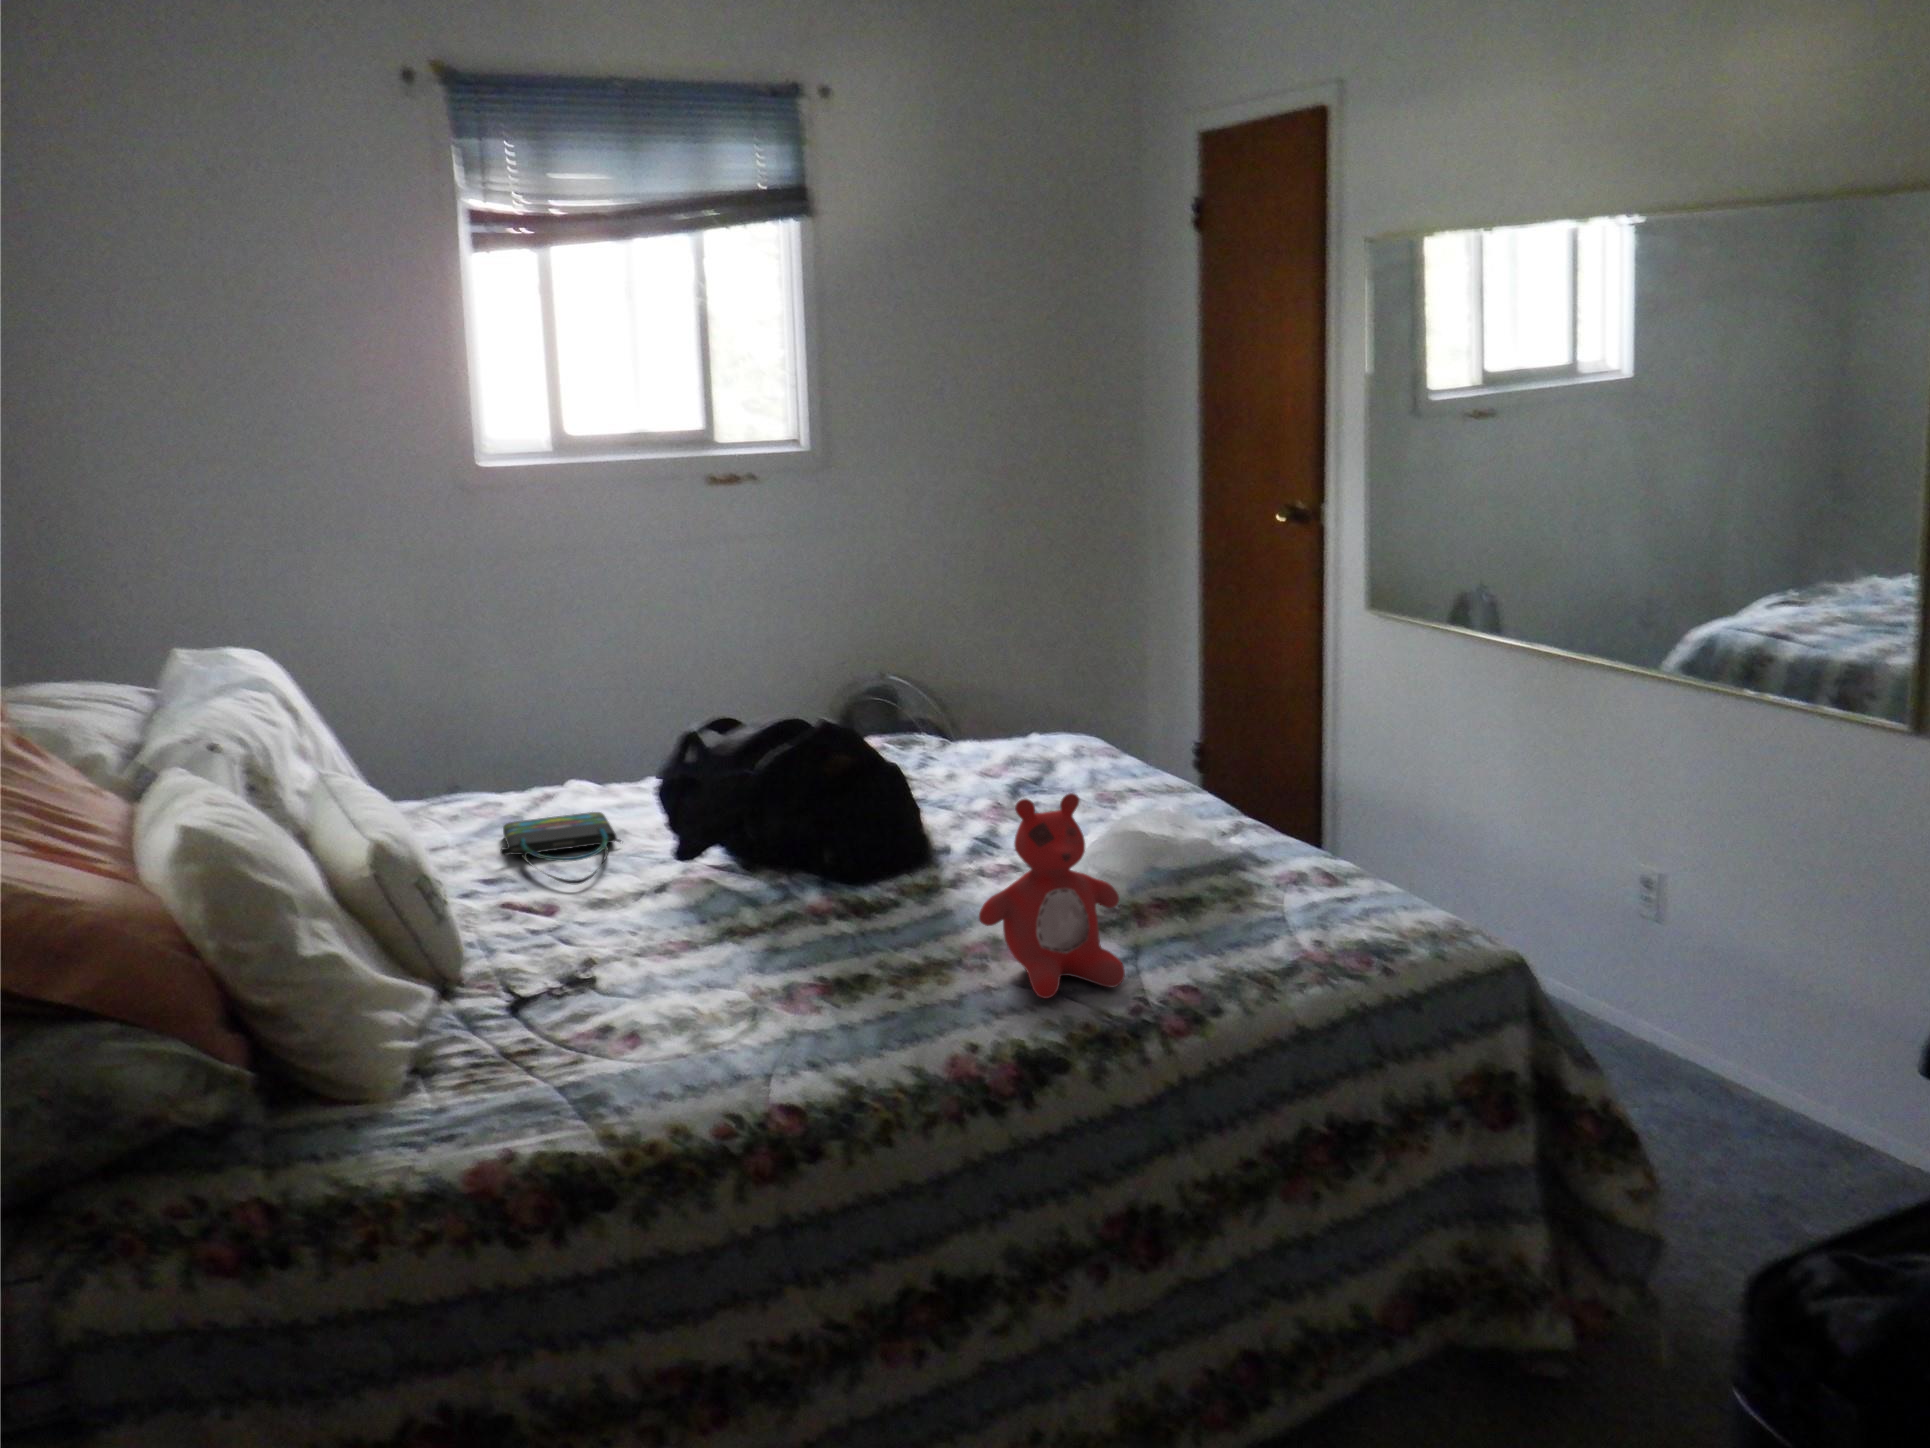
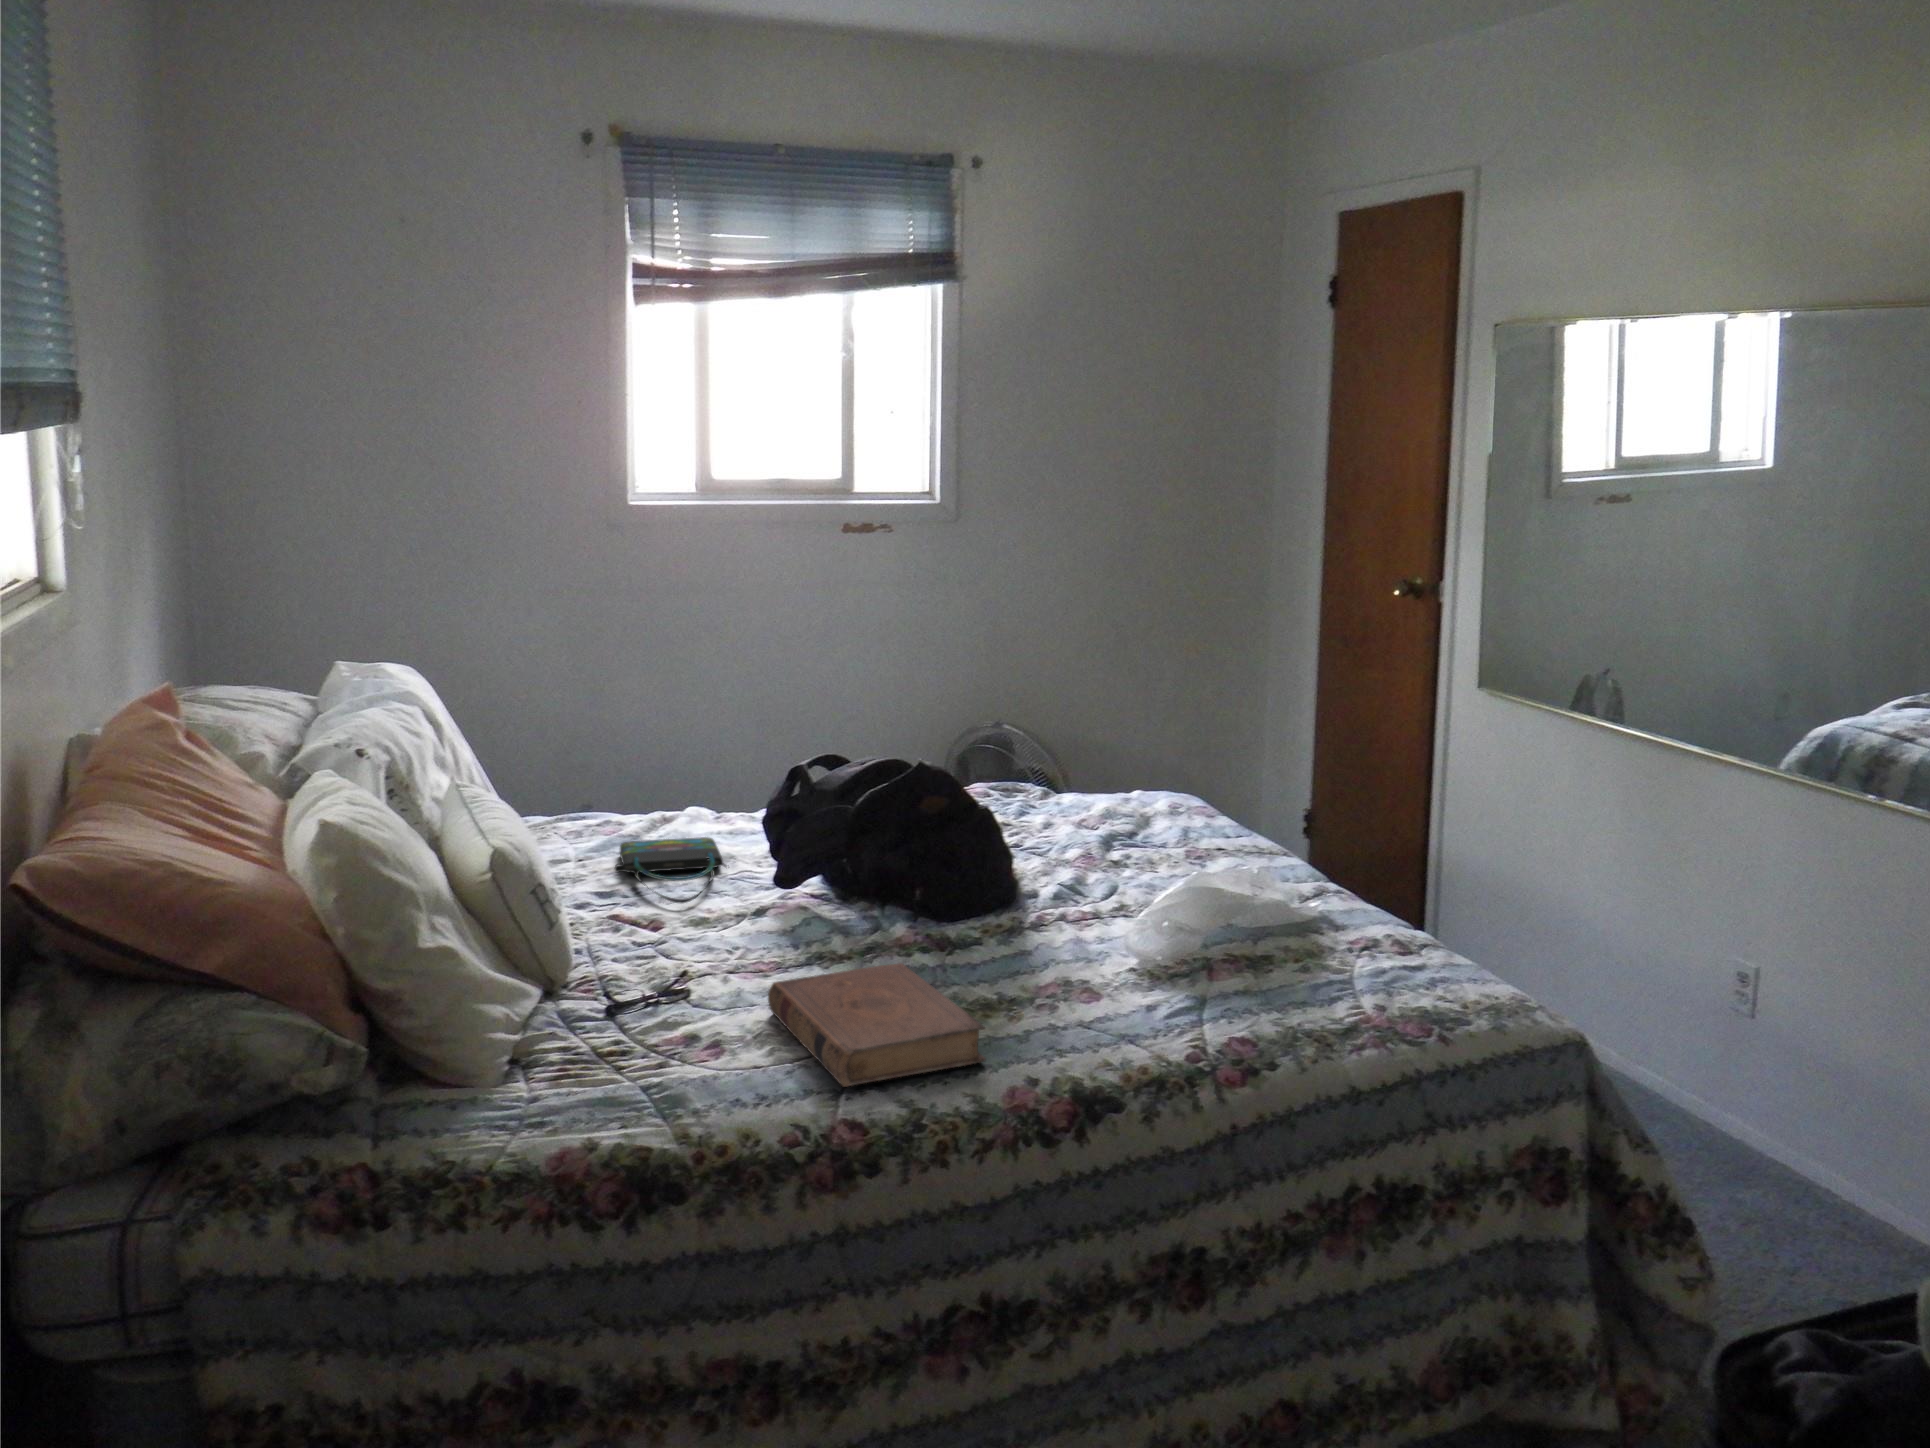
stuffed bear: present [979,793,1125,999] -> none [1049,845,1187,1040]
book: none [684,933,923,1071] -> present [768,963,986,1087]

